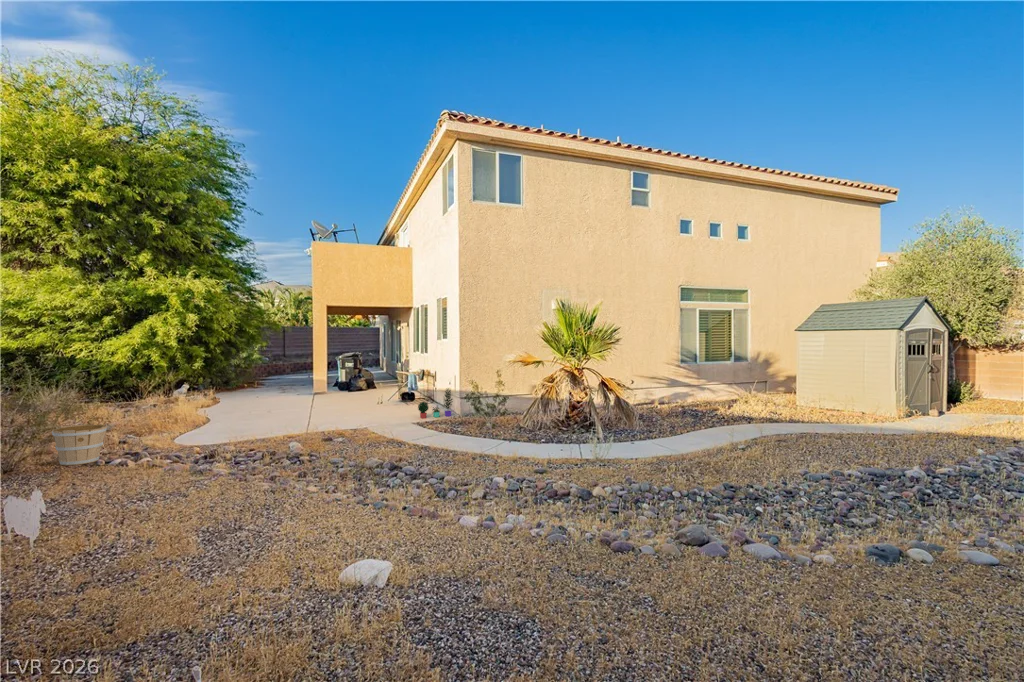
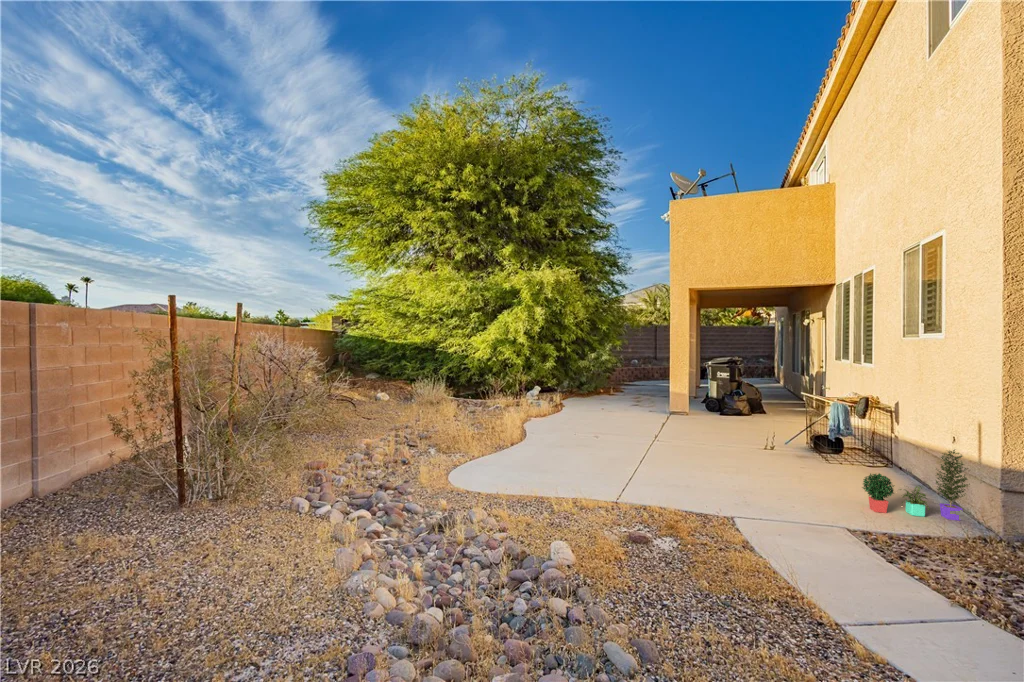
wooden bucket: present [52,424,107,466] -> none [274,439,337,500]

